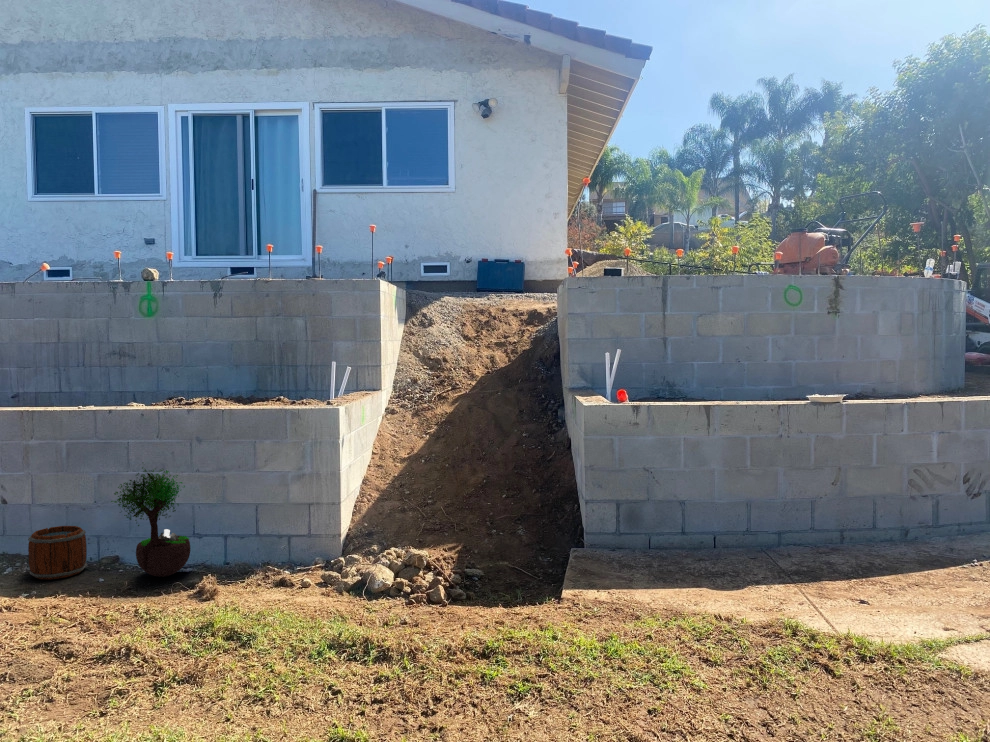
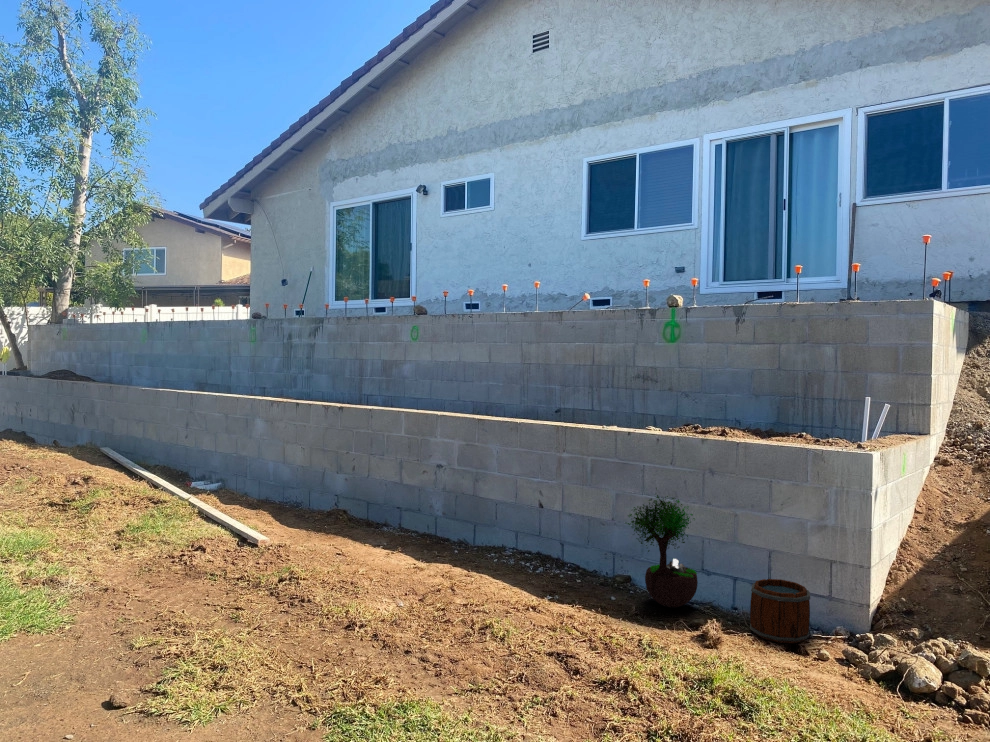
bucket: present [28,526,87,579] -> present [750,579,810,643]

